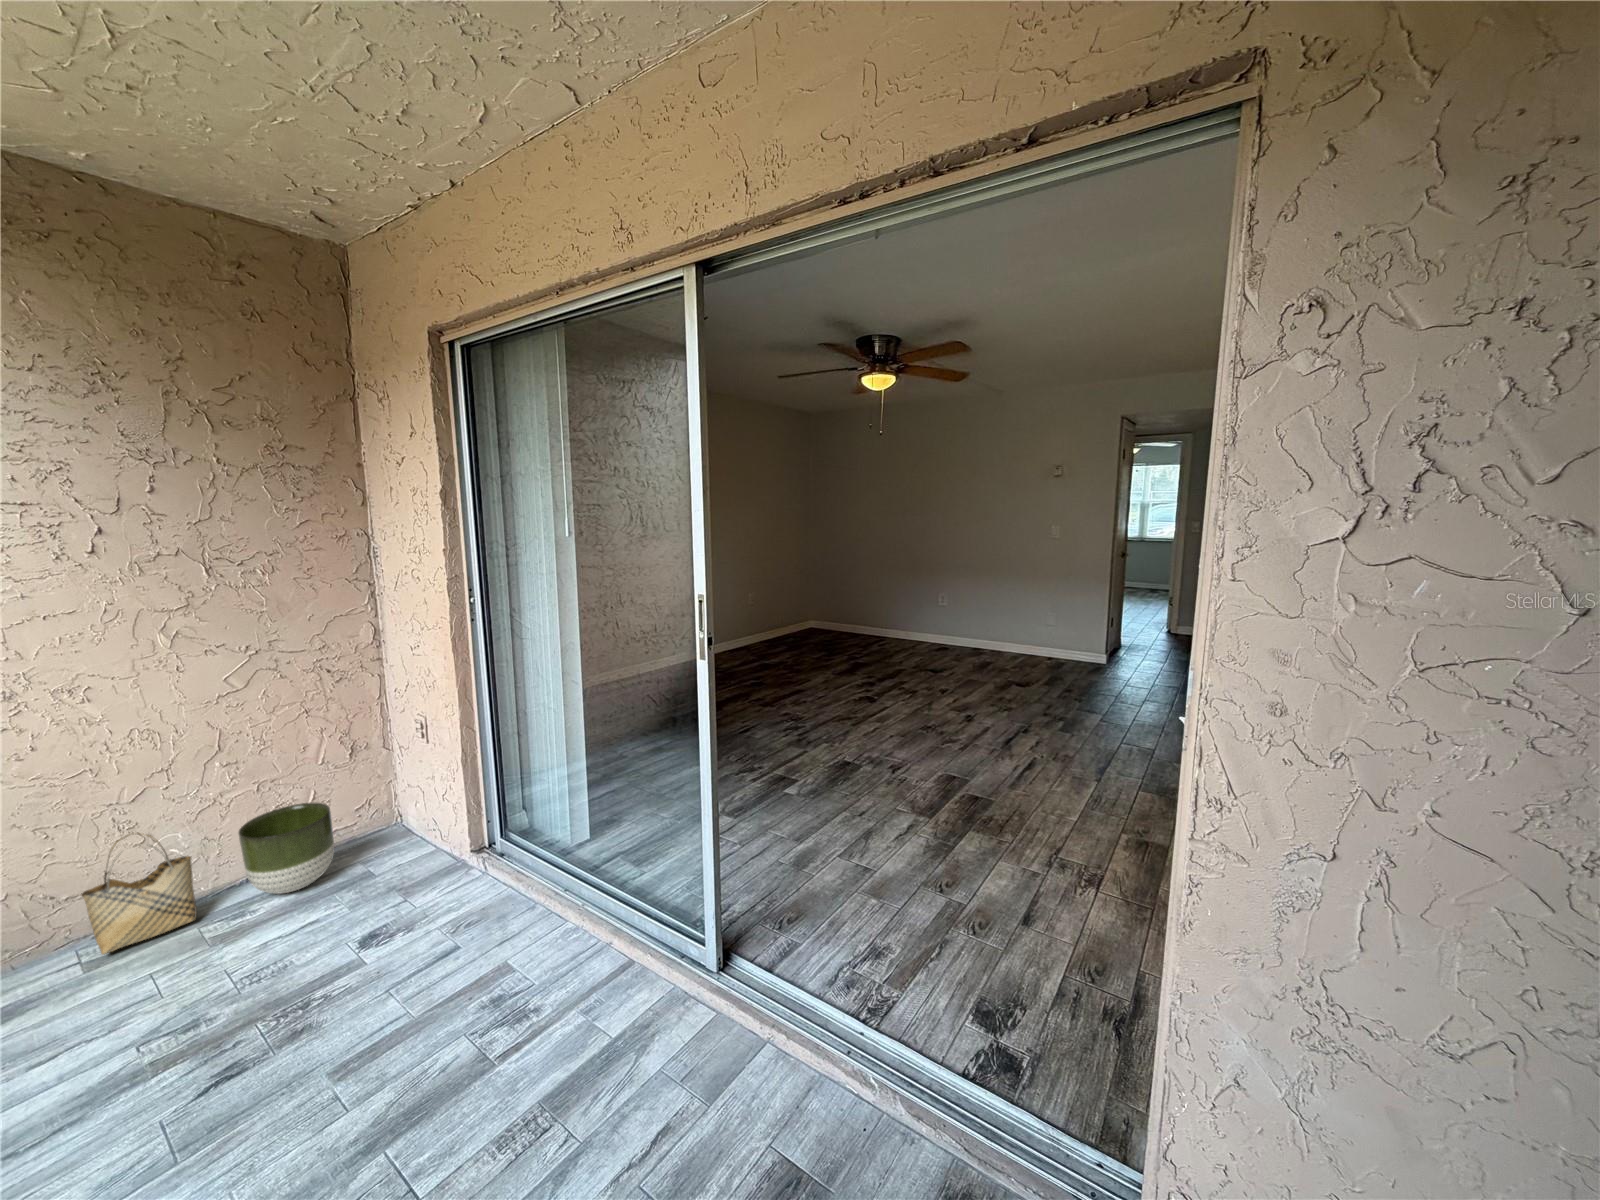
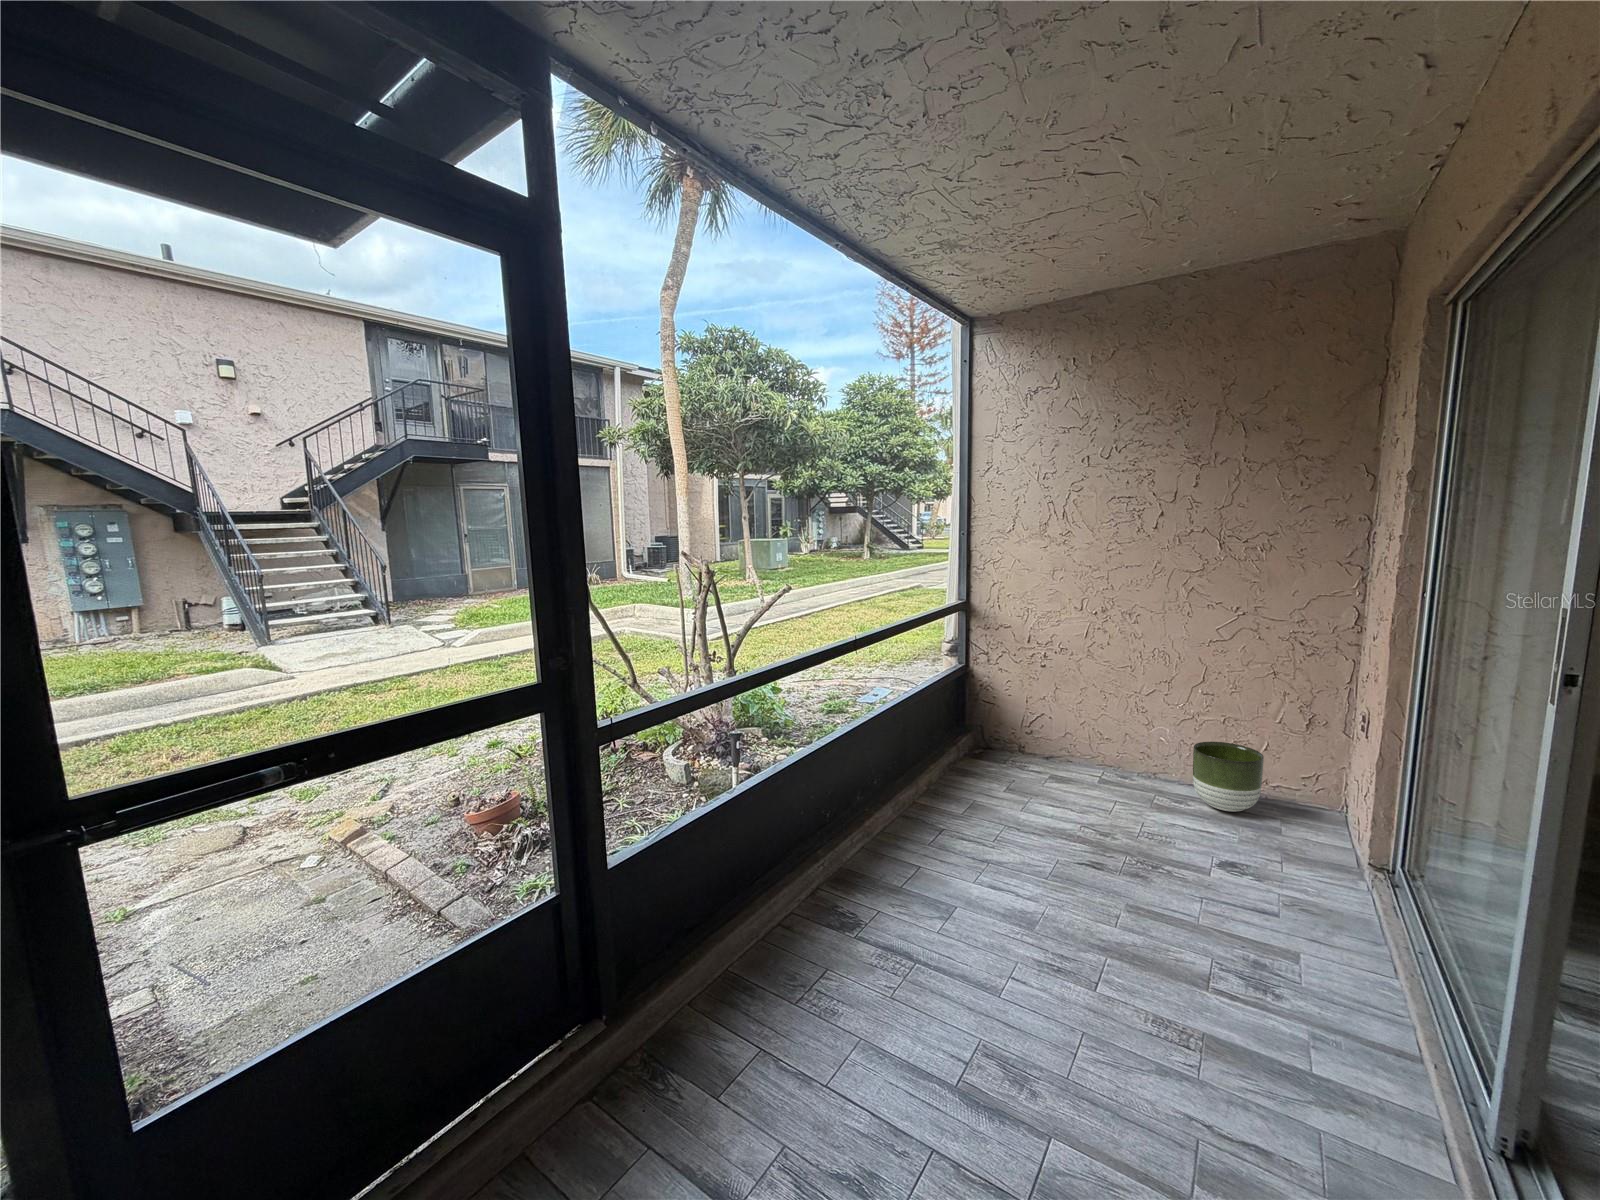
woven basket: present [81,834,197,955] -> none [1110,715,1168,790]

